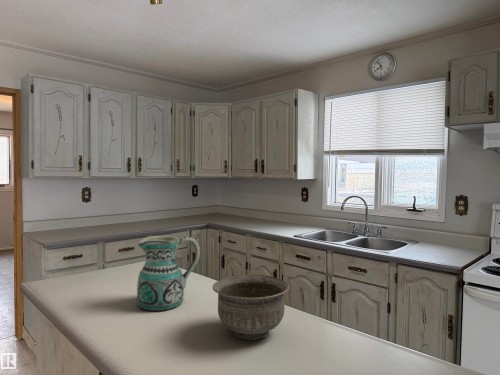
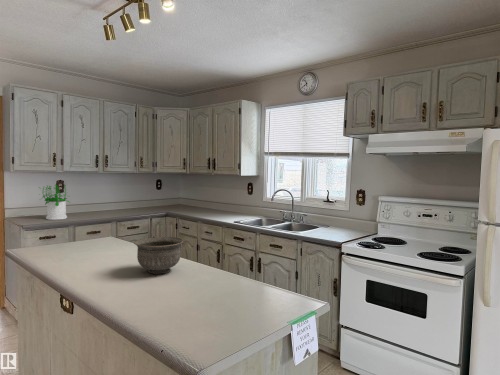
potted plant: none [62,193,99,235] -> present [43,185,69,220]
ceramic pitcher: present [137,236,200,311] -> none [90,213,134,261]

